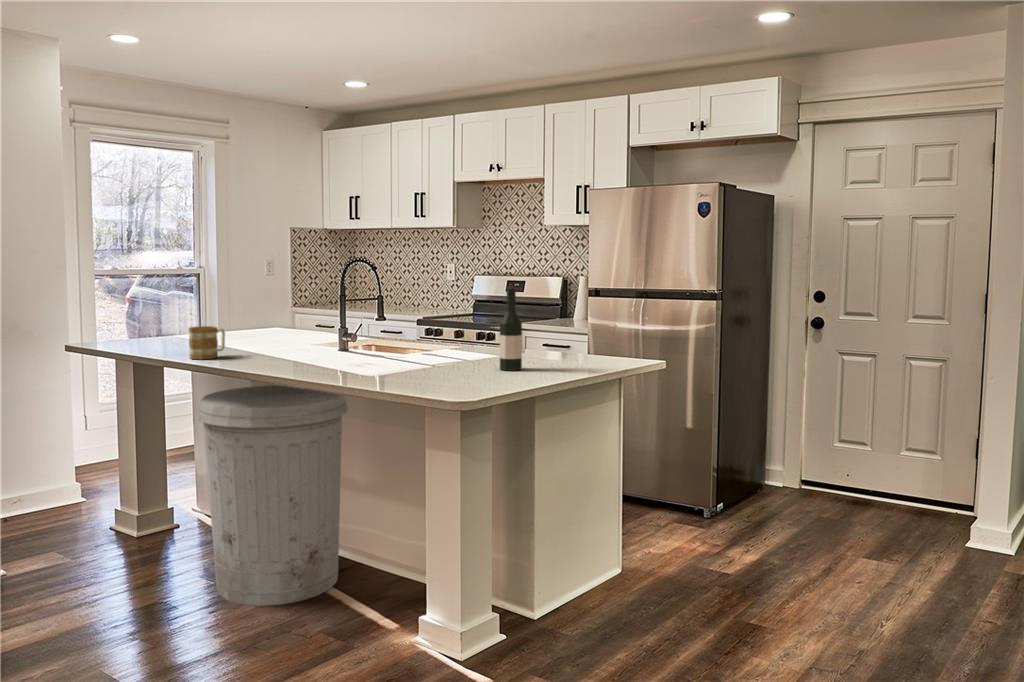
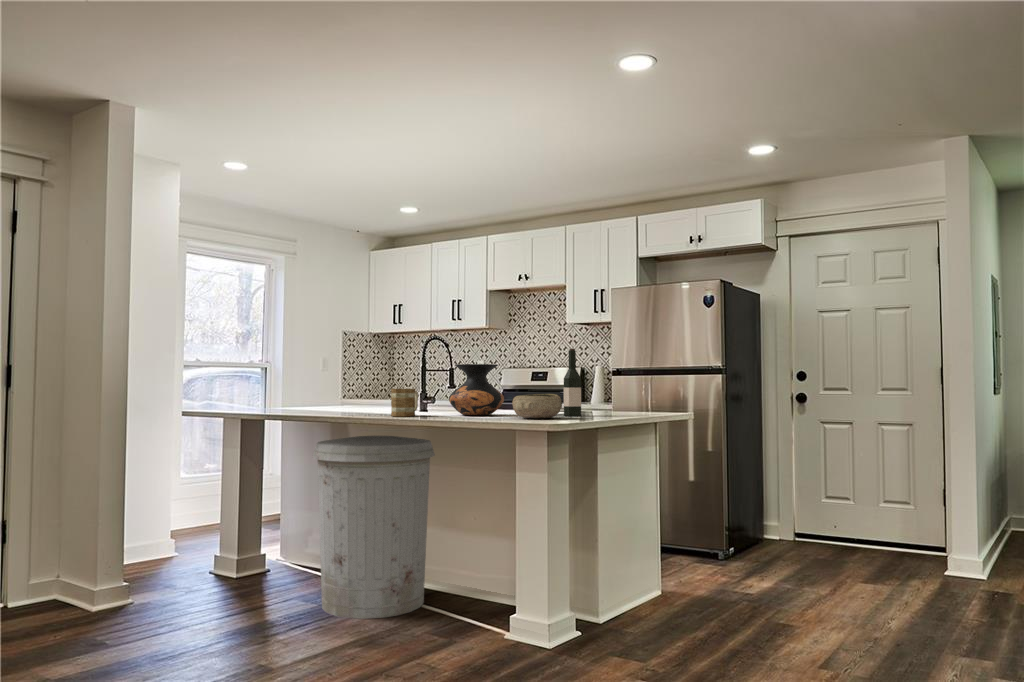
vase: none [360,303,428,368] -> present [449,364,504,416]
mug: present [189,326,225,359] -> present [391,389,418,416]
bowl: none [427,346,491,381] -> present [512,394,562,418]

